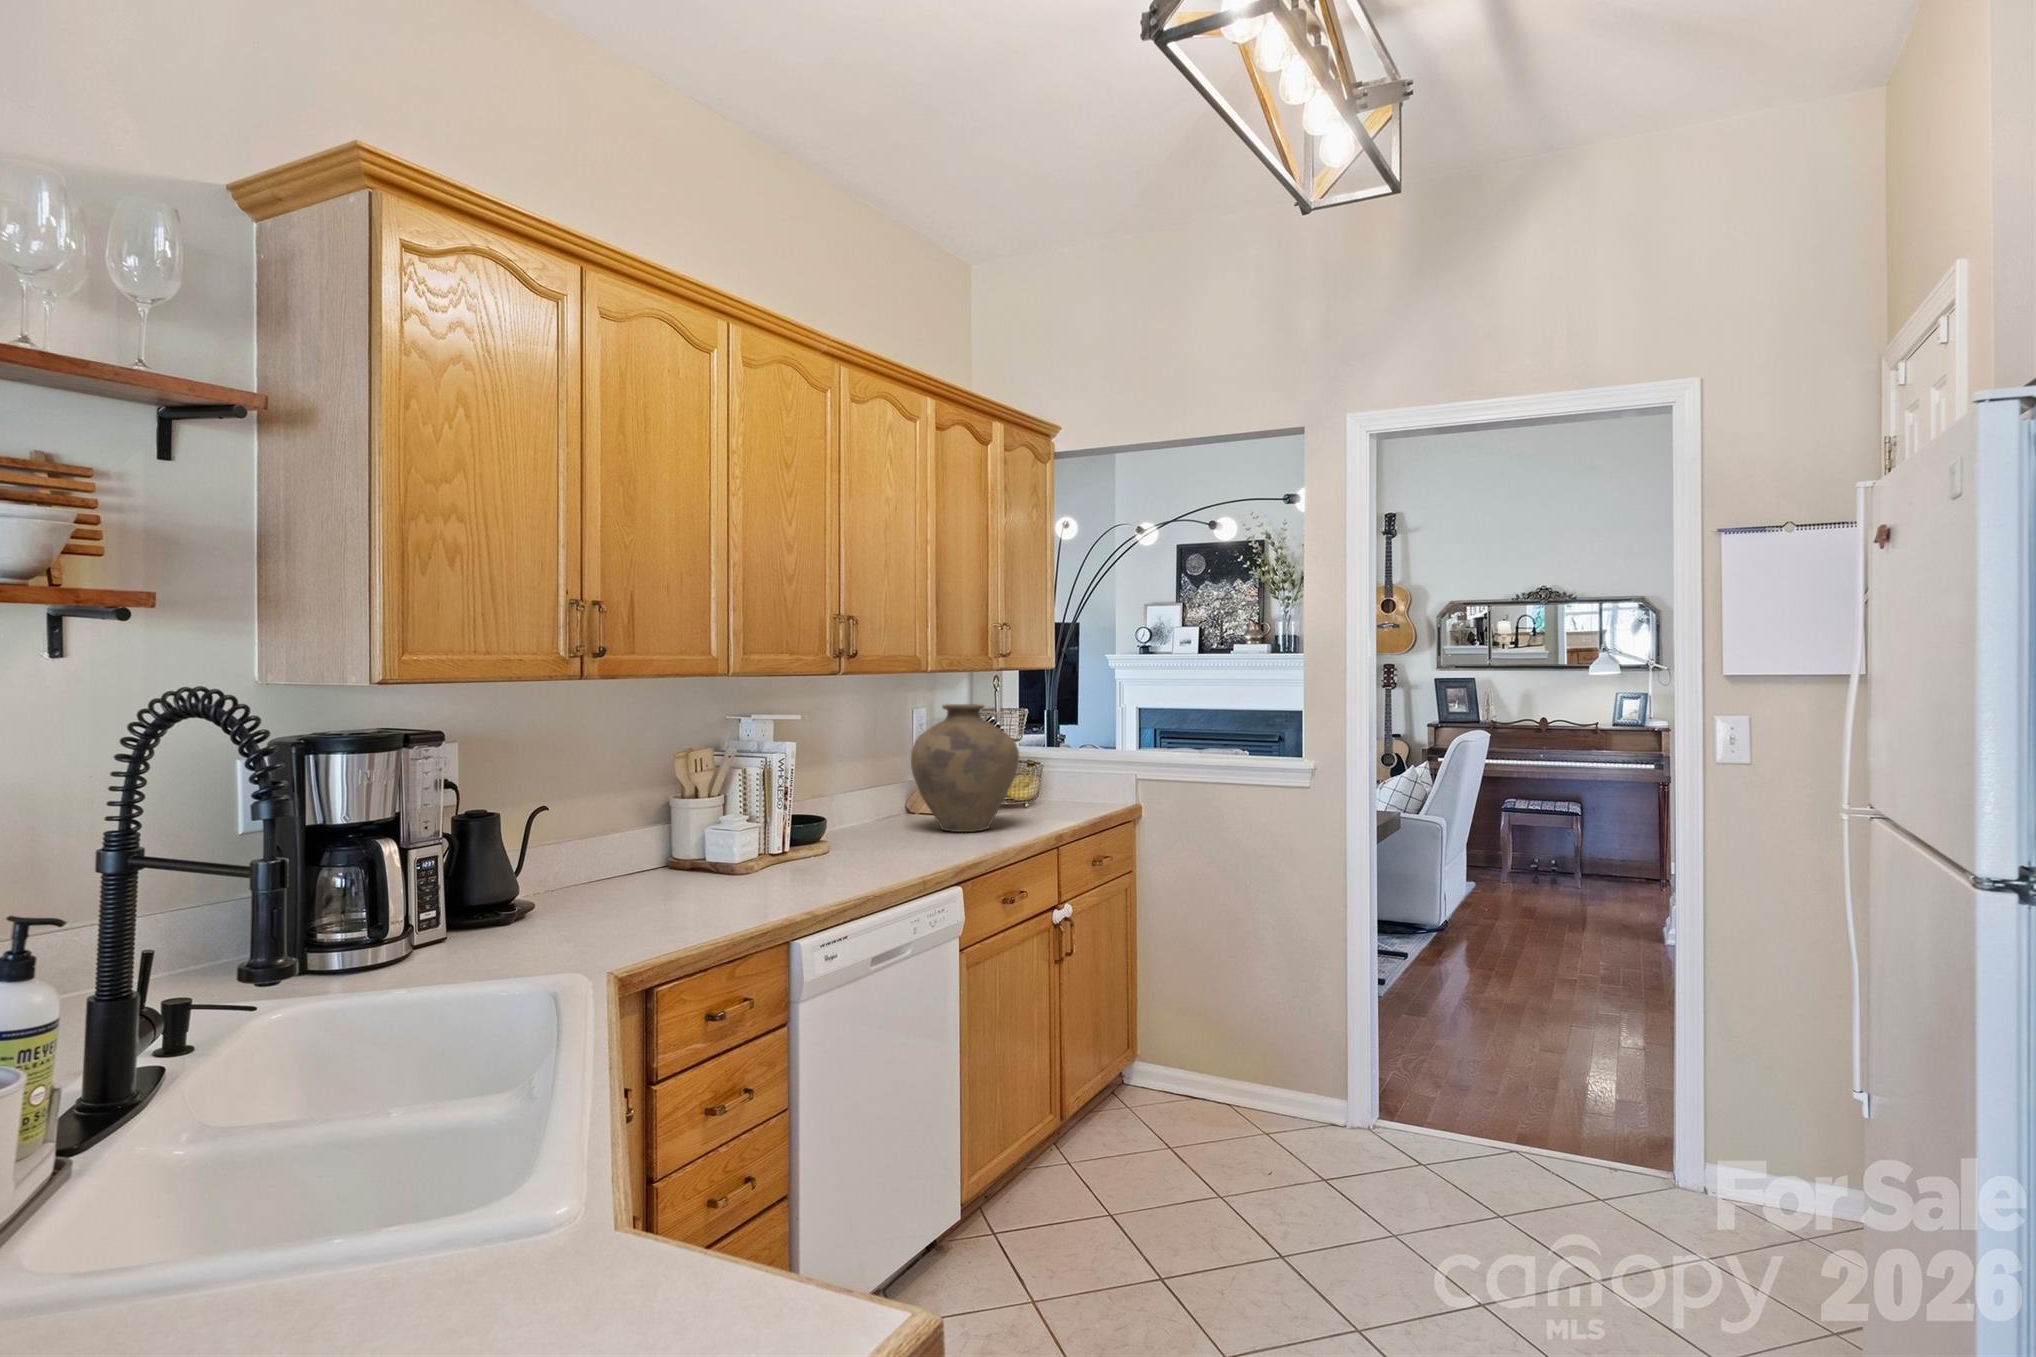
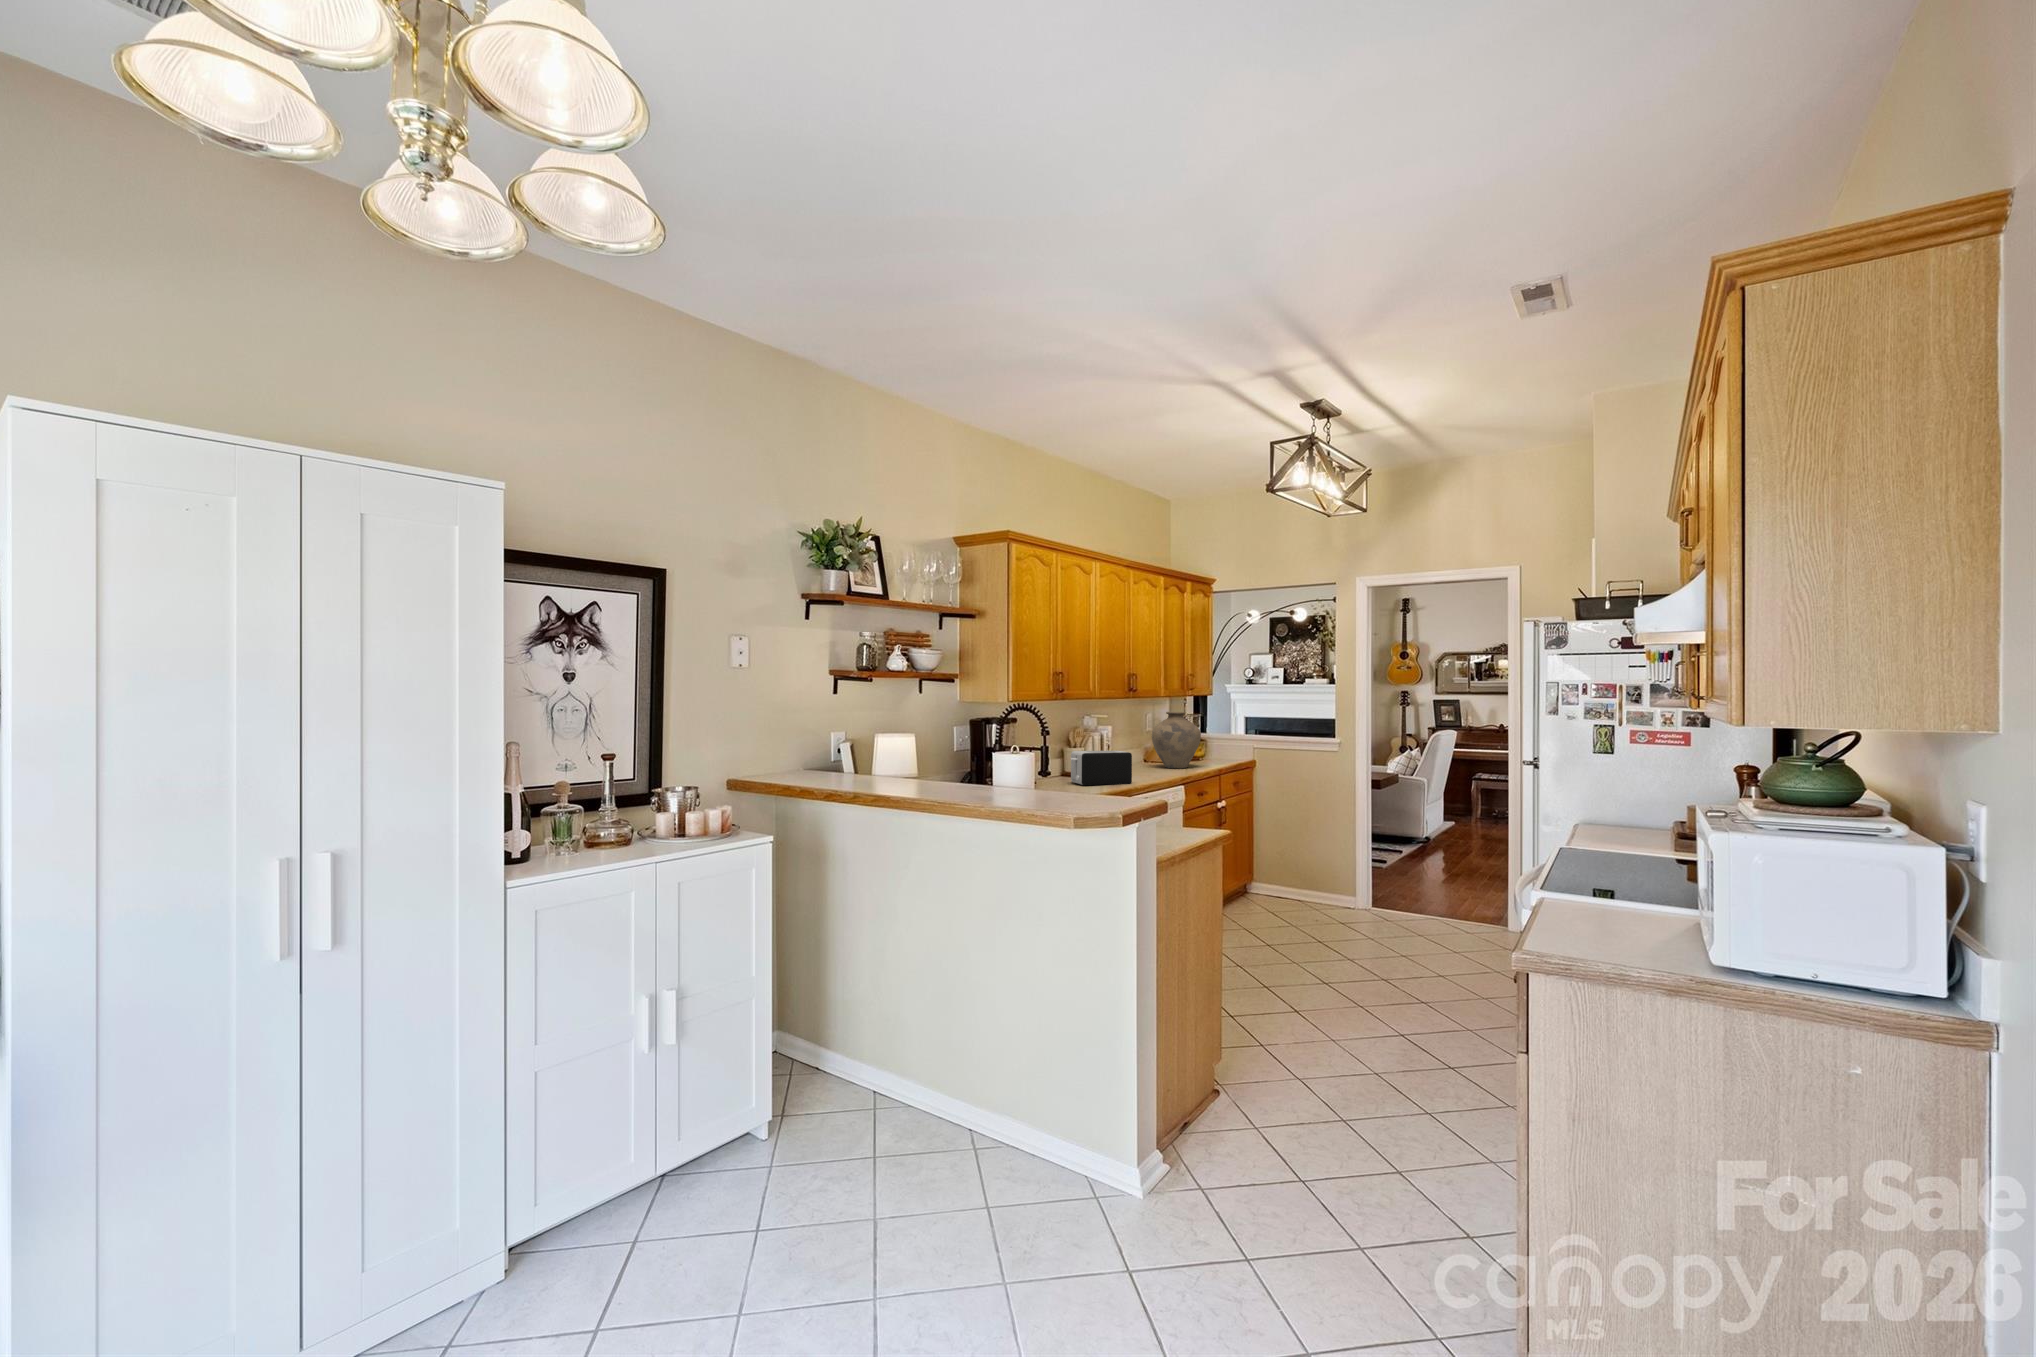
toaster: none [636,807,806,911] -> present [1071,750,1132,785]

